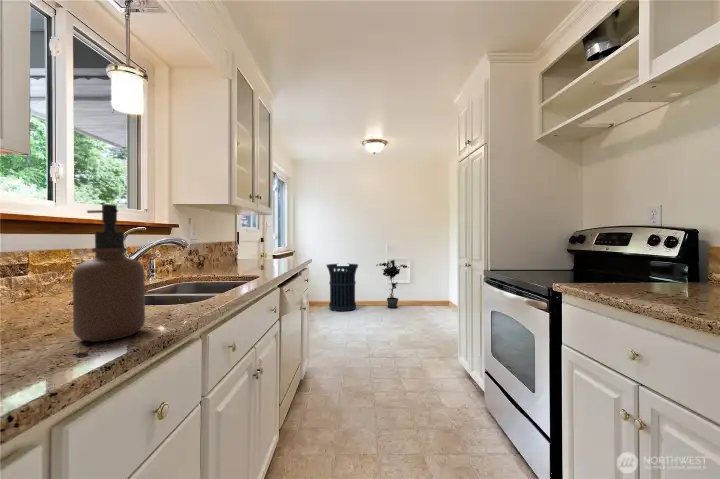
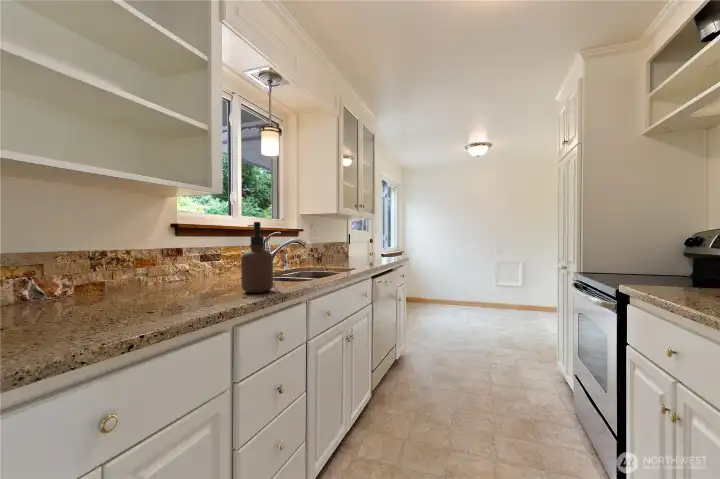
potted plant: present [376,260,409,308] -> none [485,260,522,311]
trash can: present [327,264,358,311] -> none [434,264,466,310]

